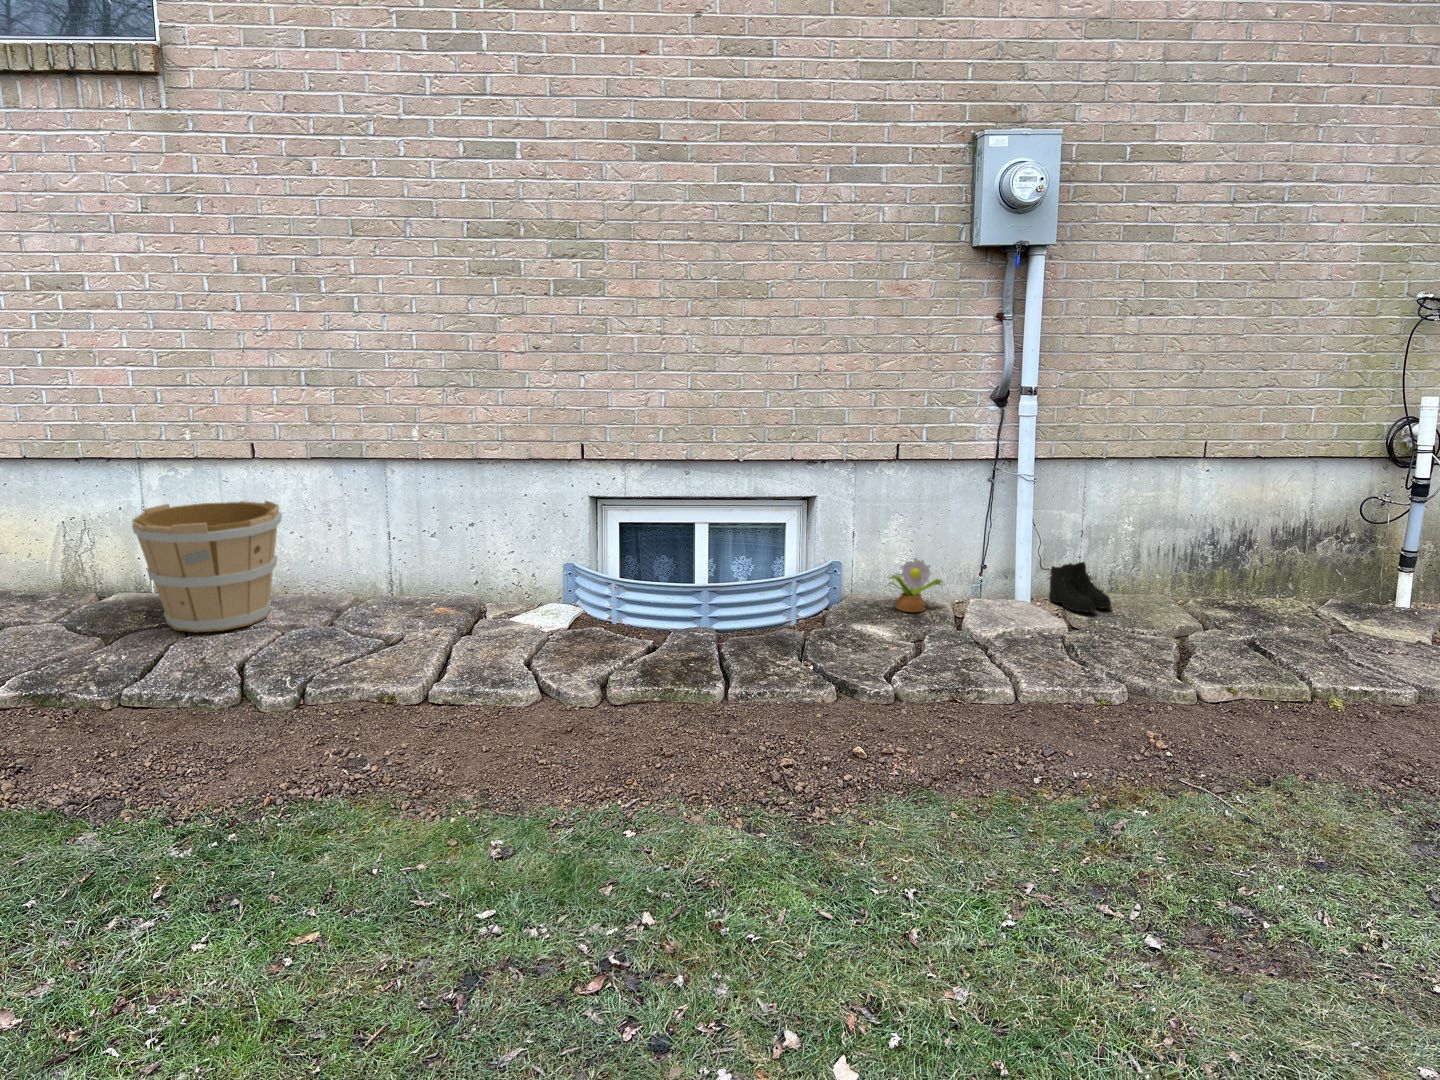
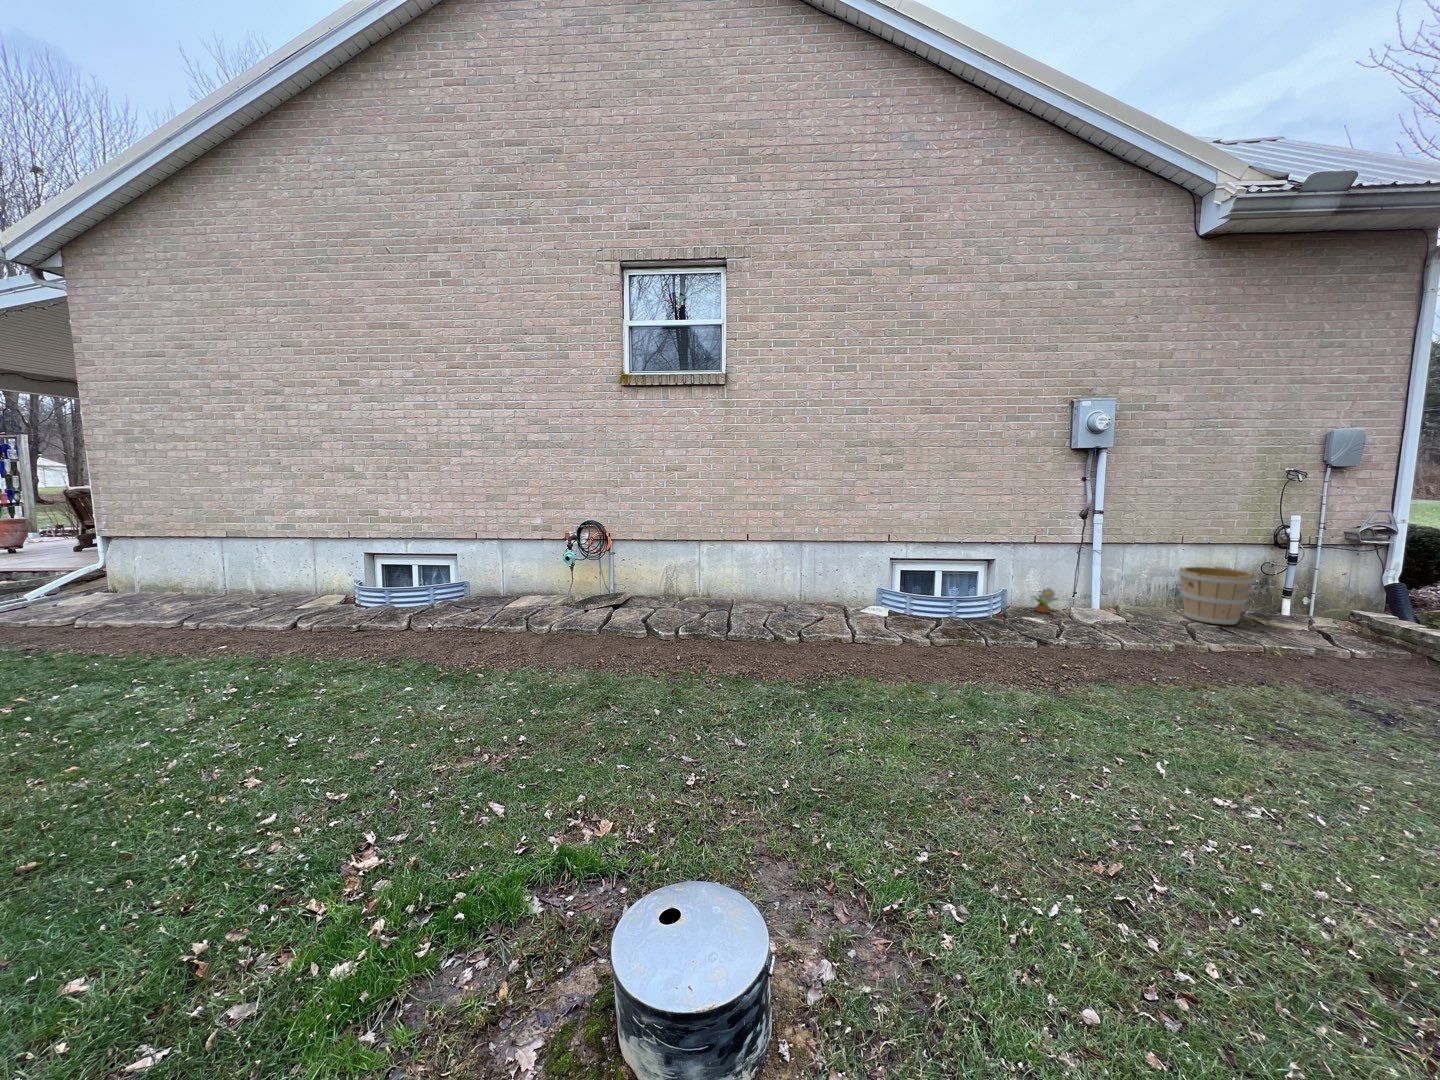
wooden bucket: present [132,500,282,632] -> present [1179,567,1255,625]
boots: present [1049,562,1112,612] -> none [1107,591,1141,614]

